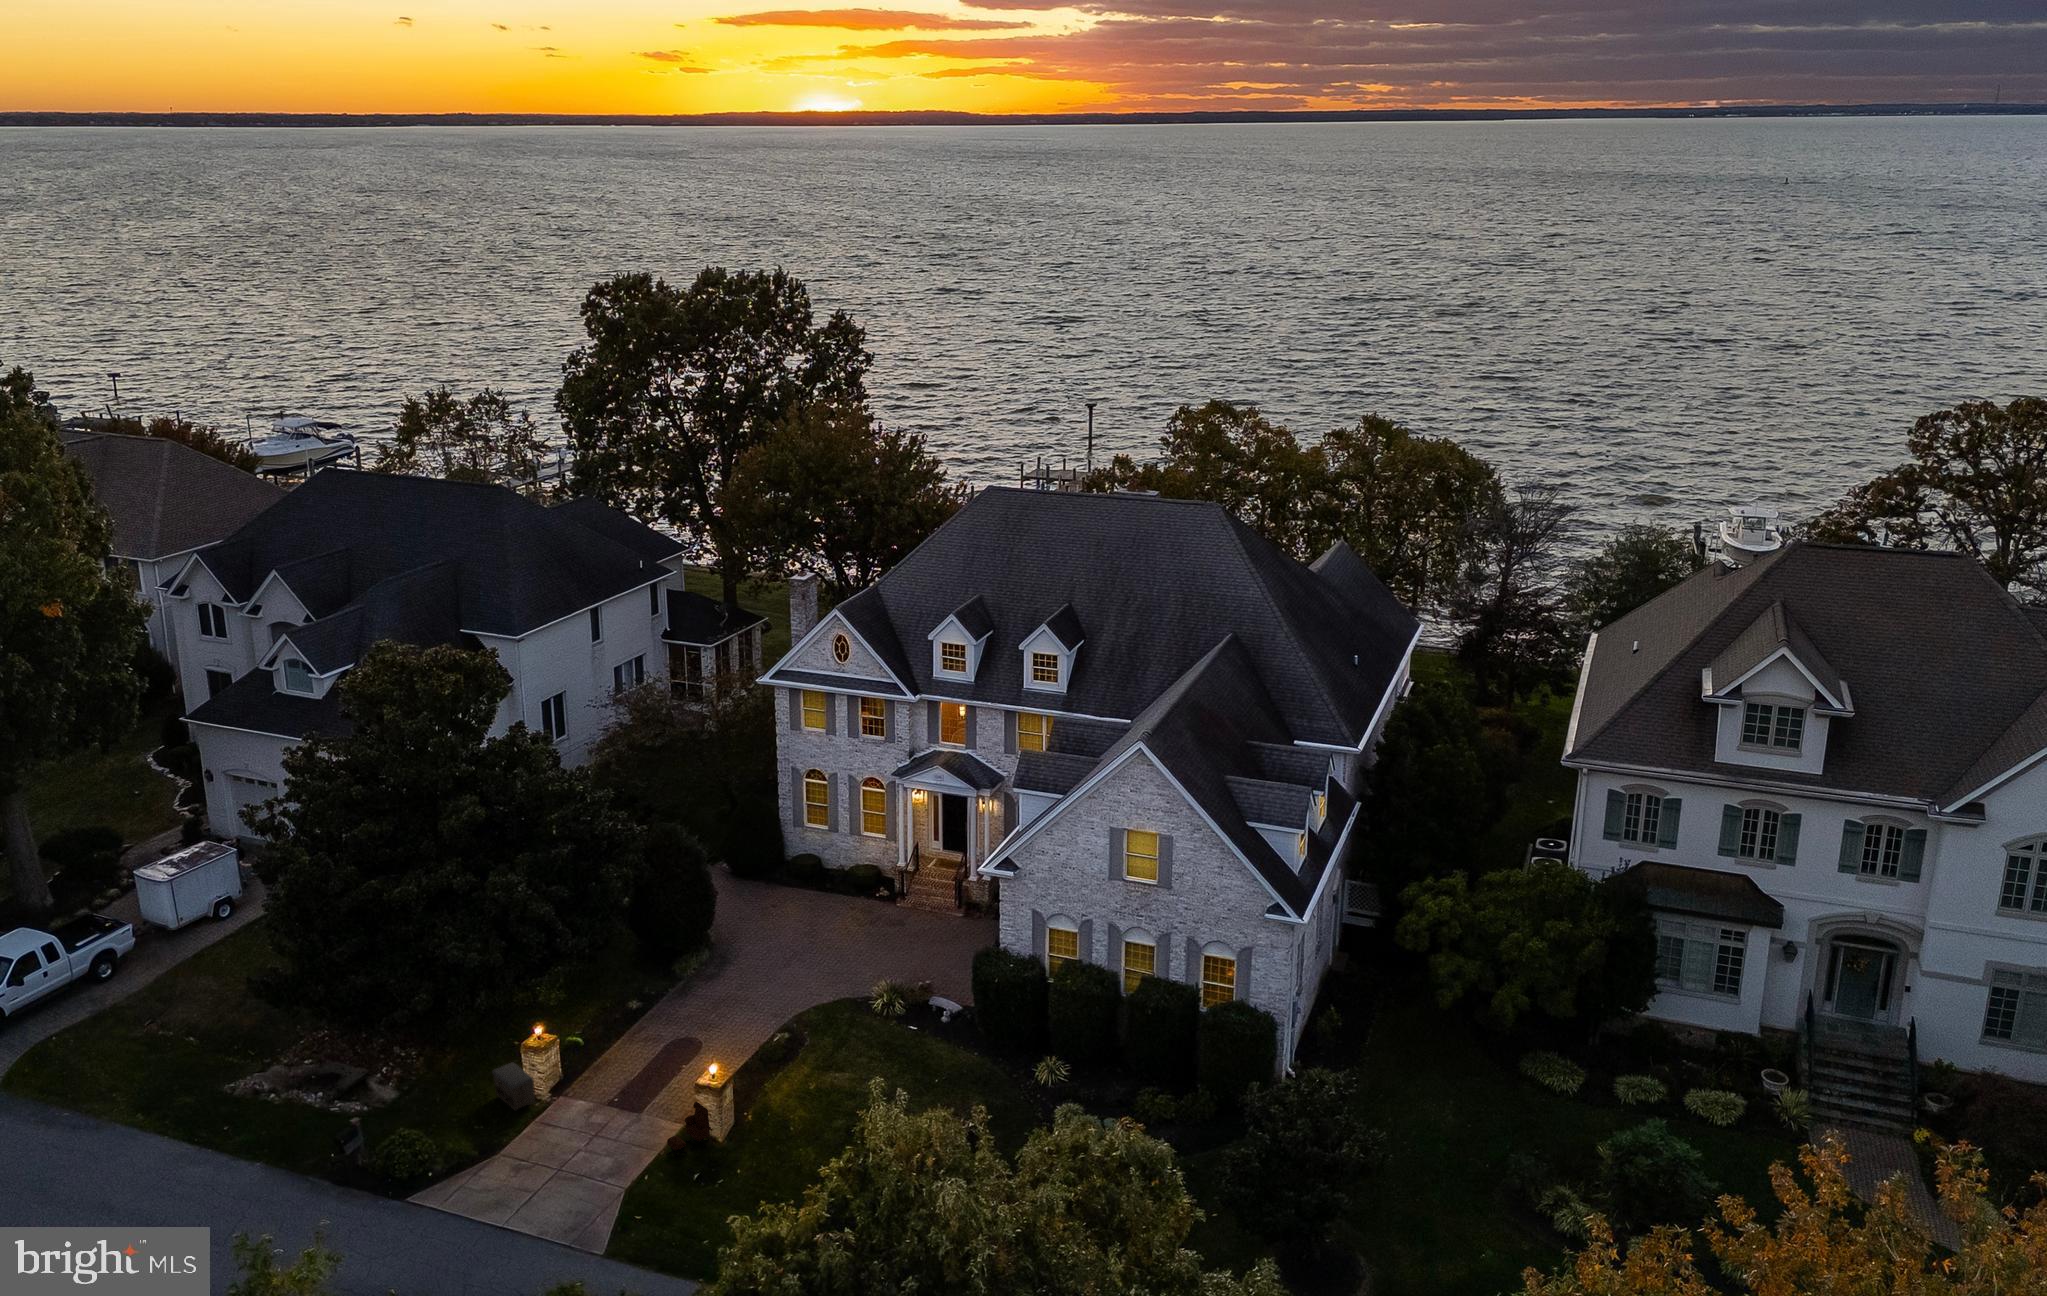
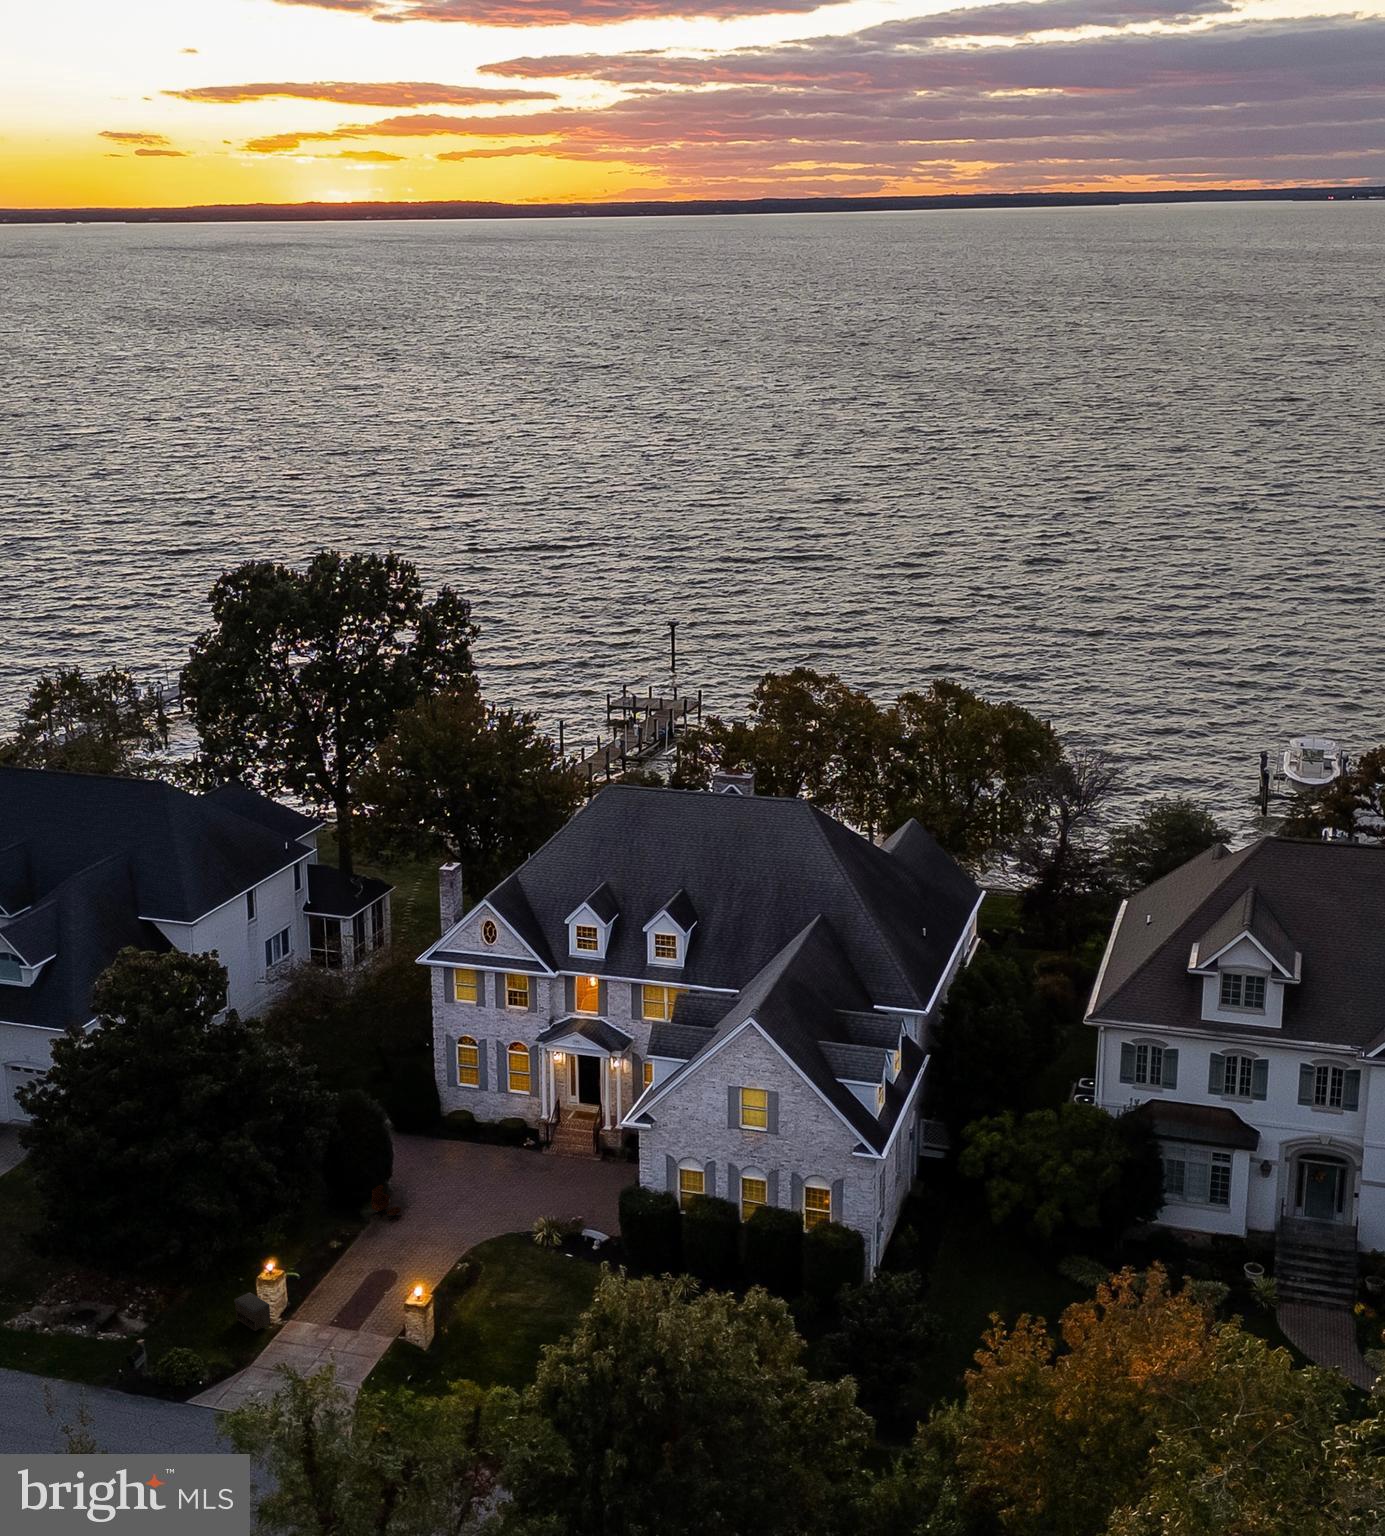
lounge chair: present [666,1102,711,1159] -> present [371,1185,401,1220]

